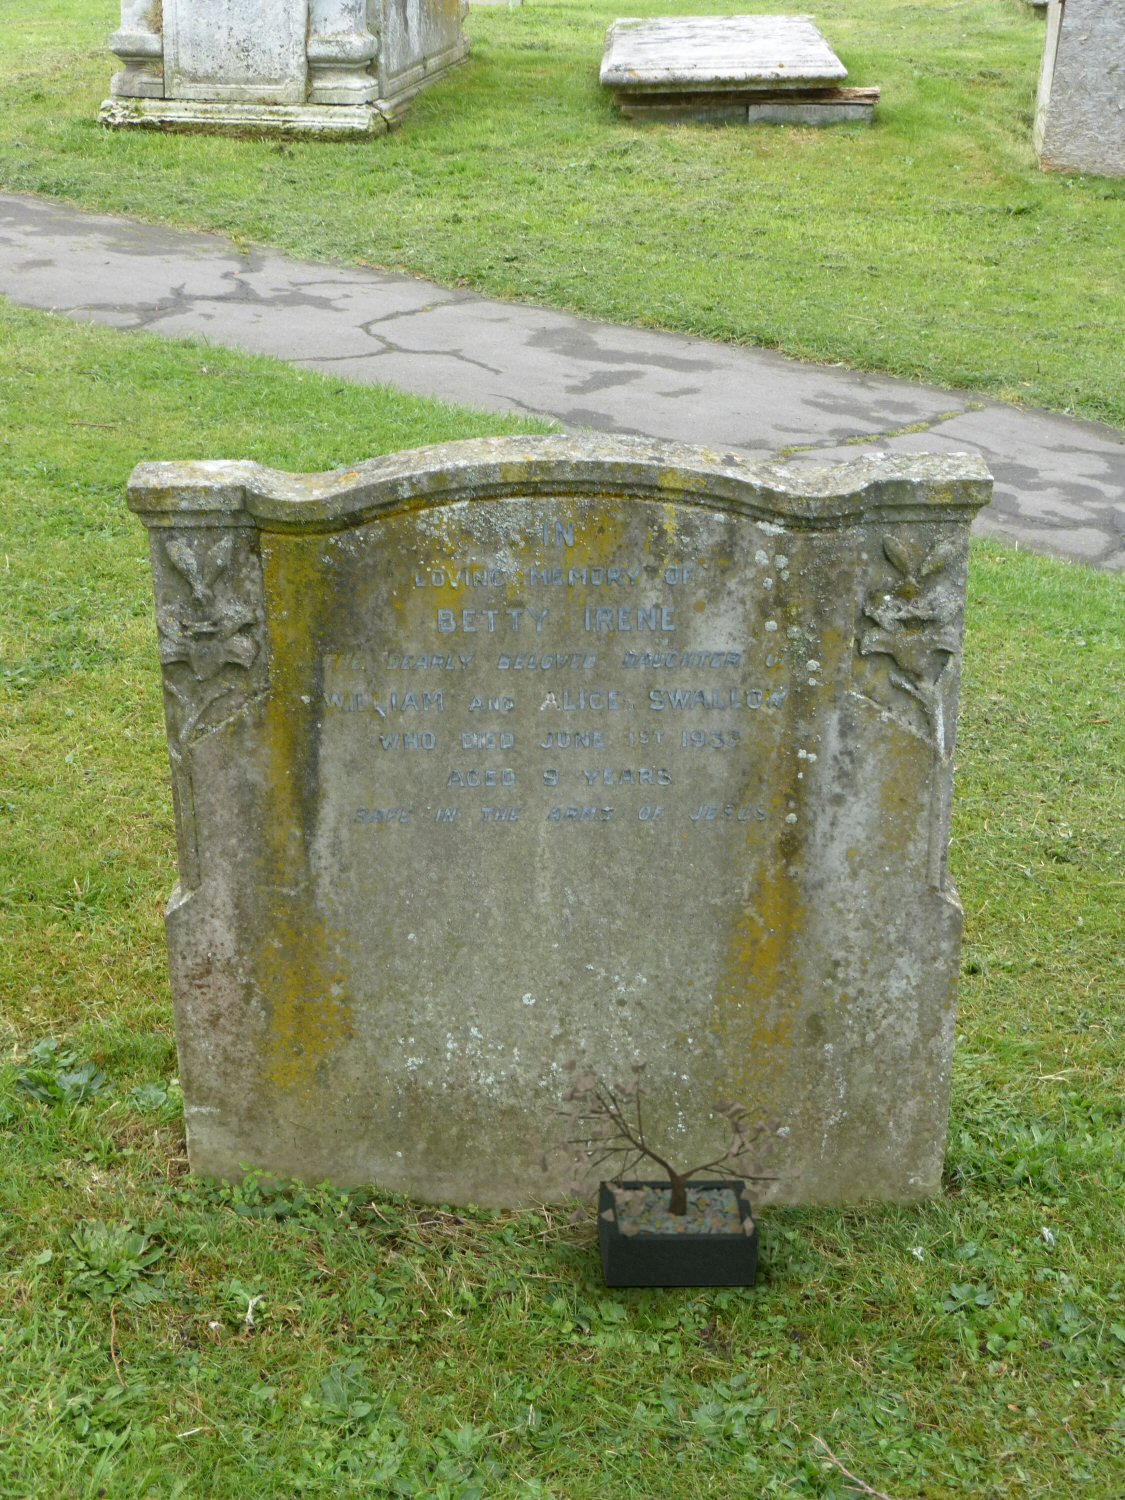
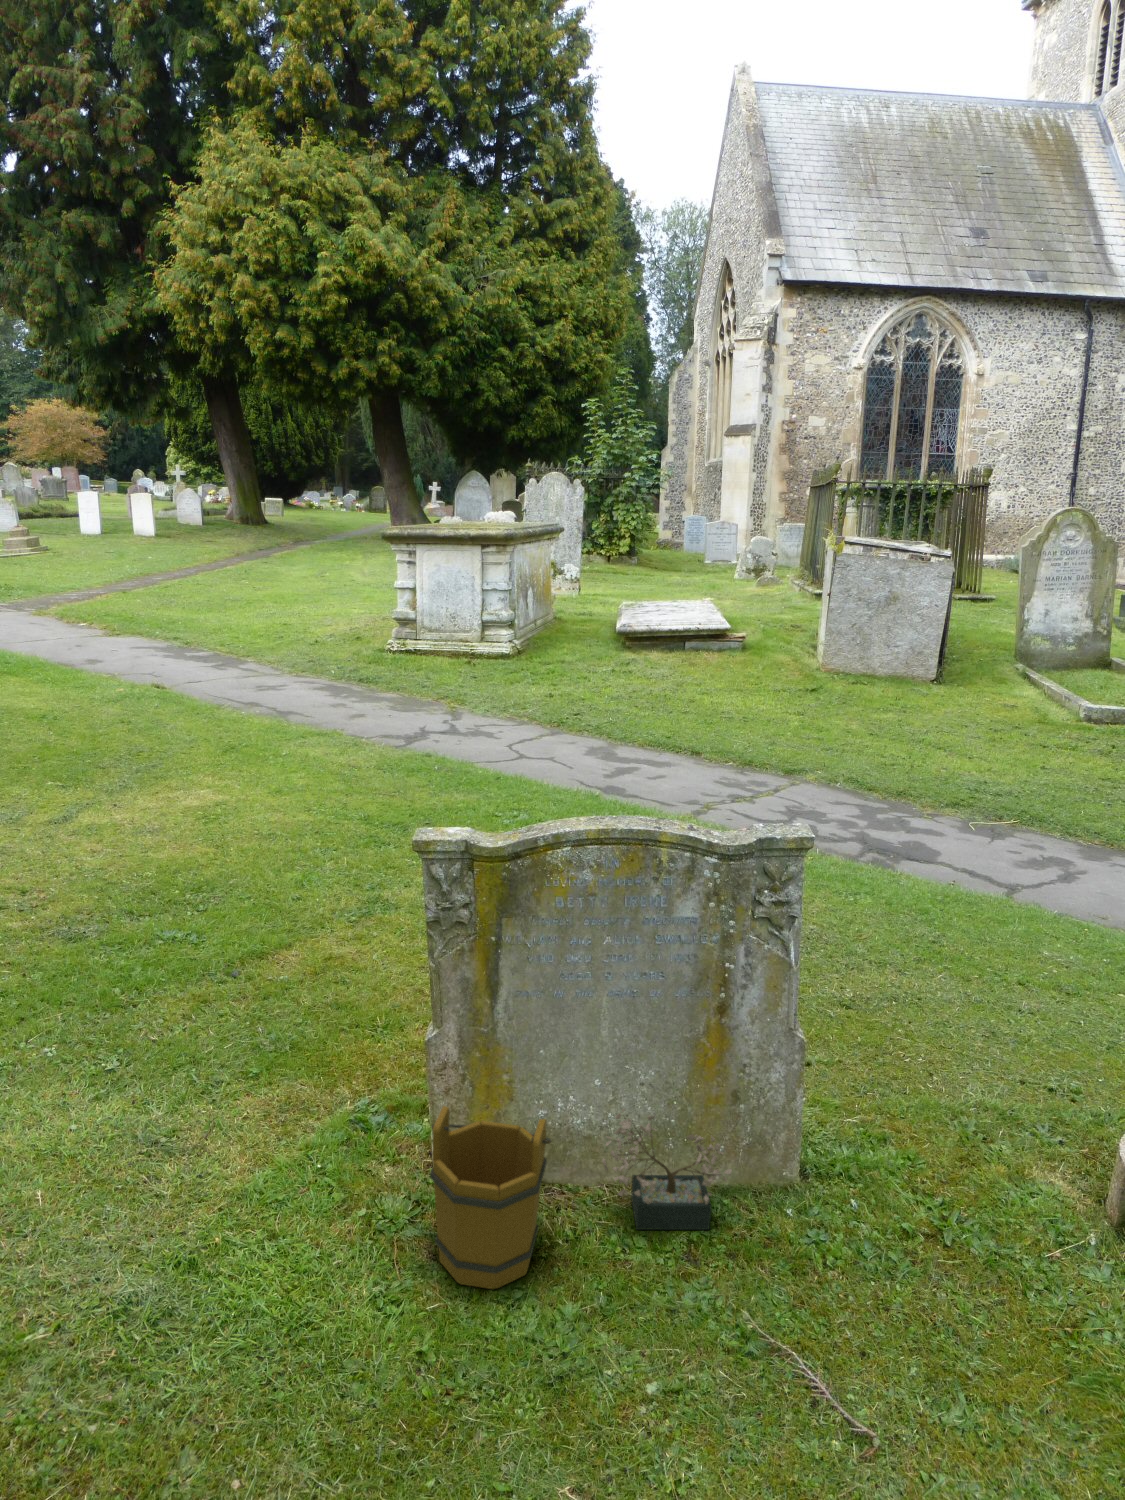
bucket: none [176,1043,428,1403] -> present [430,1106,551,1289]

